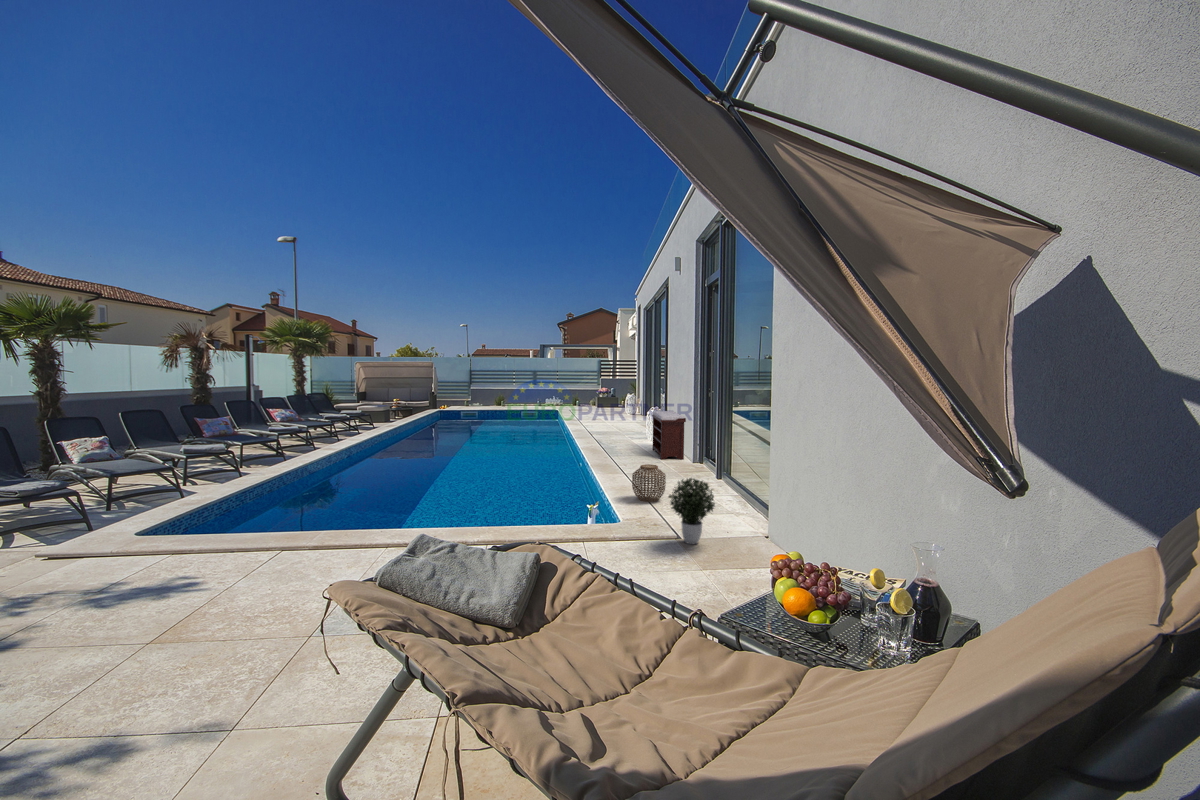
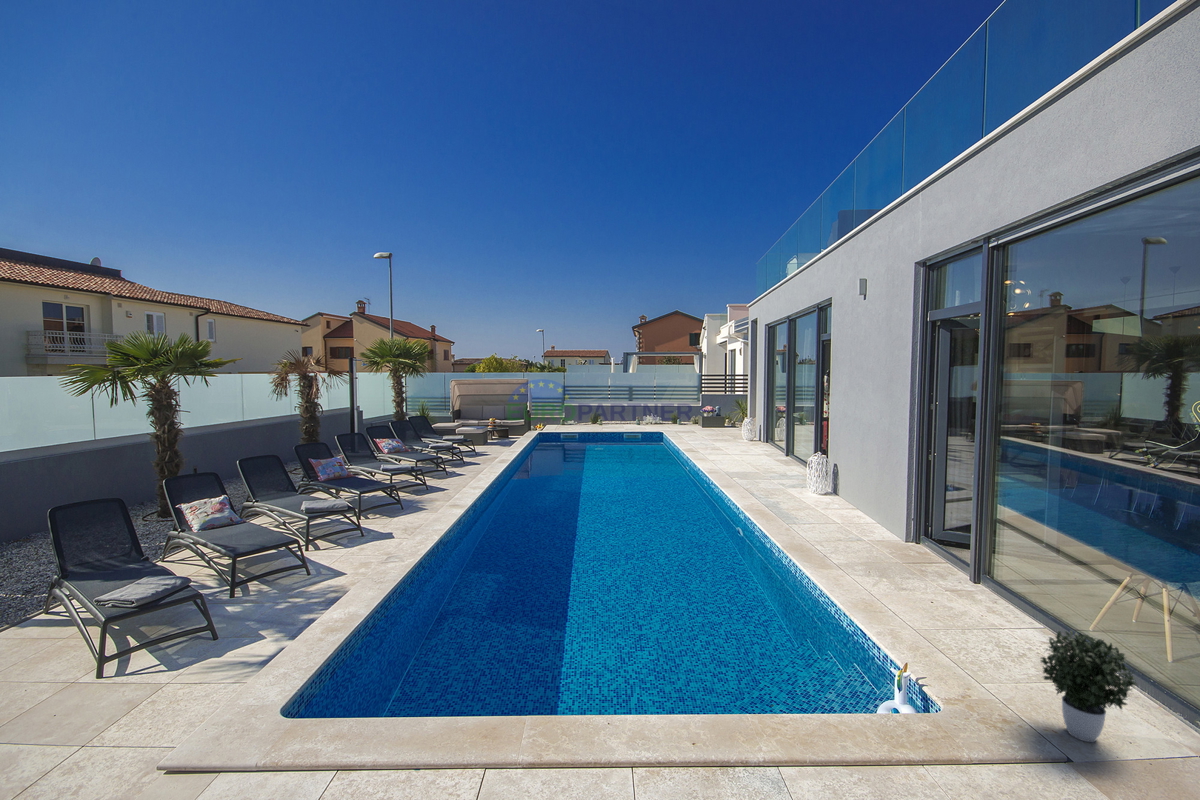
bench: present [652,411,686,460] -> none [822,455,883,522]
woven basket: present [632,464,666,502] -> none [885,561,939,617]

